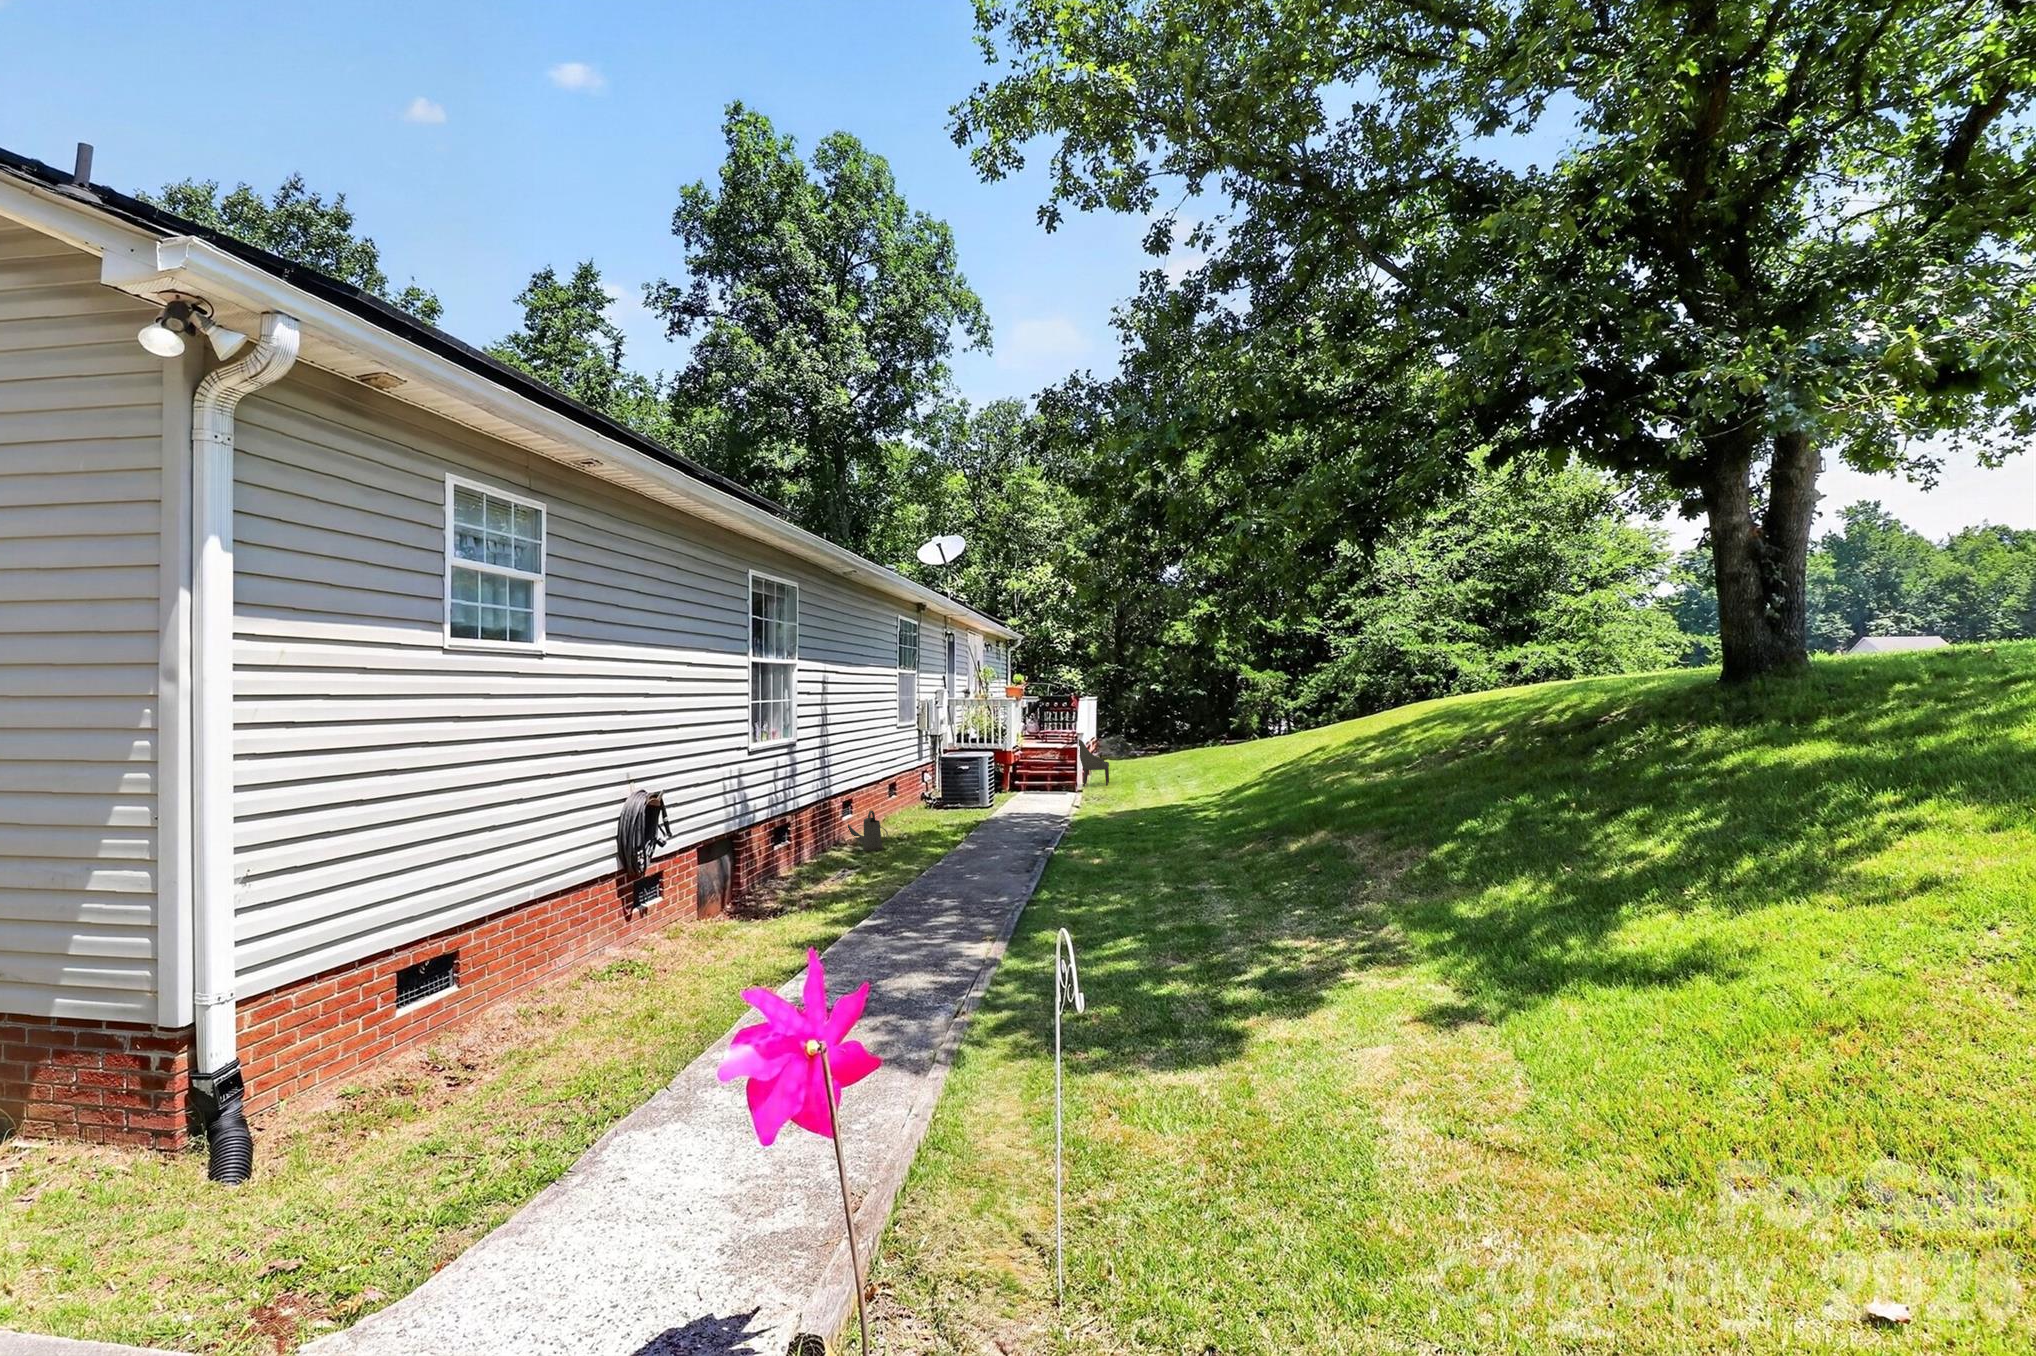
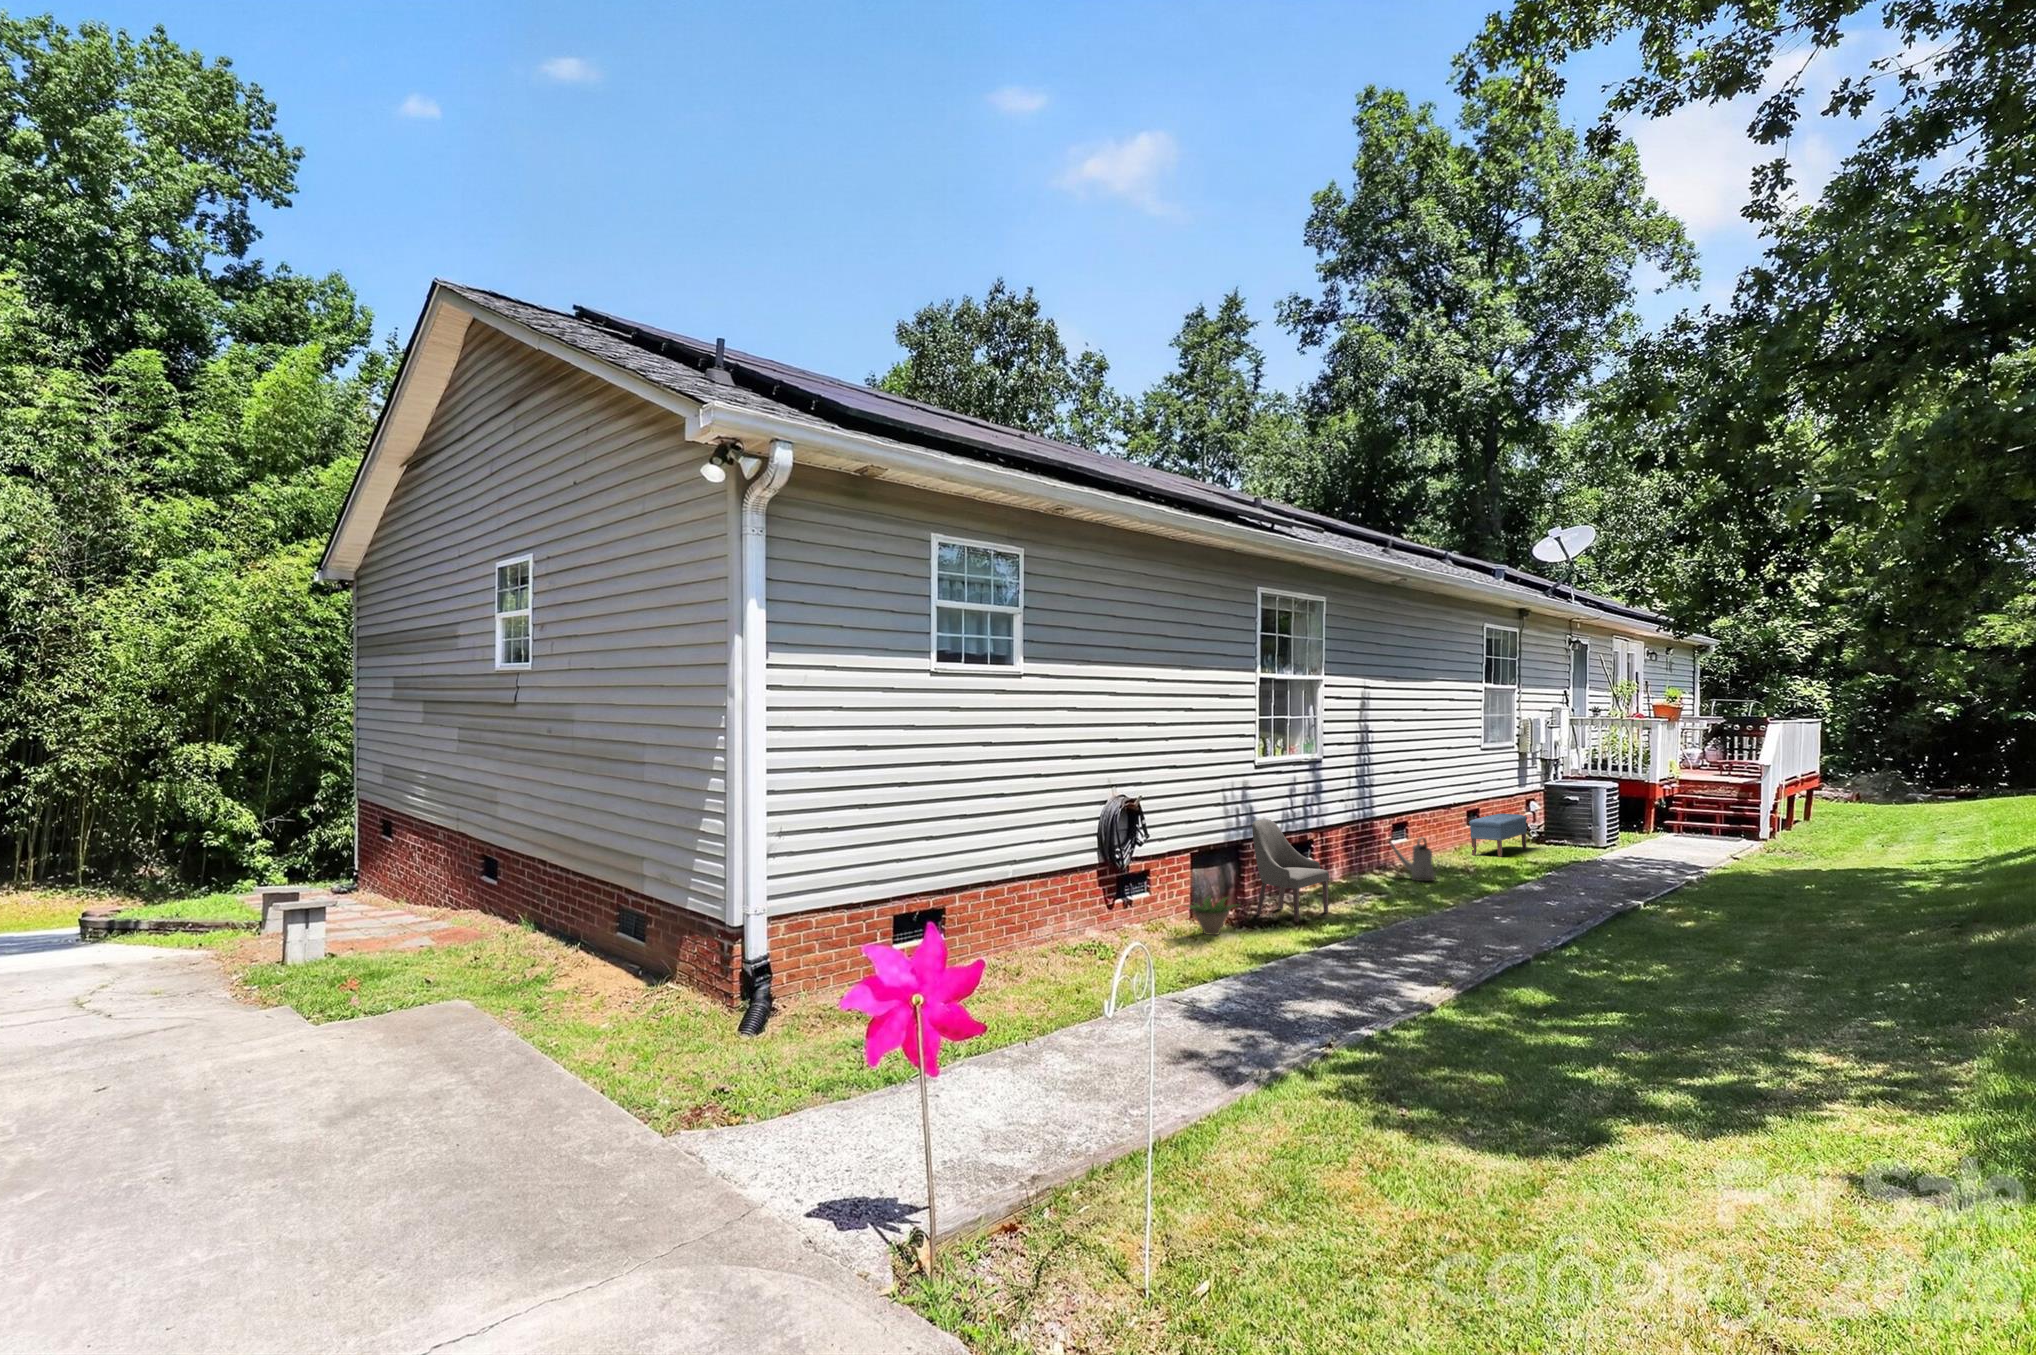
chair: present [1079,739,1109,786] -> present [1252,819,1329,922]
bench: none [889,785,929,824] -> present [1469,814,1527,857]
decorative plant: none [692,887,760,930] -> present [1186,895,1238,935]

